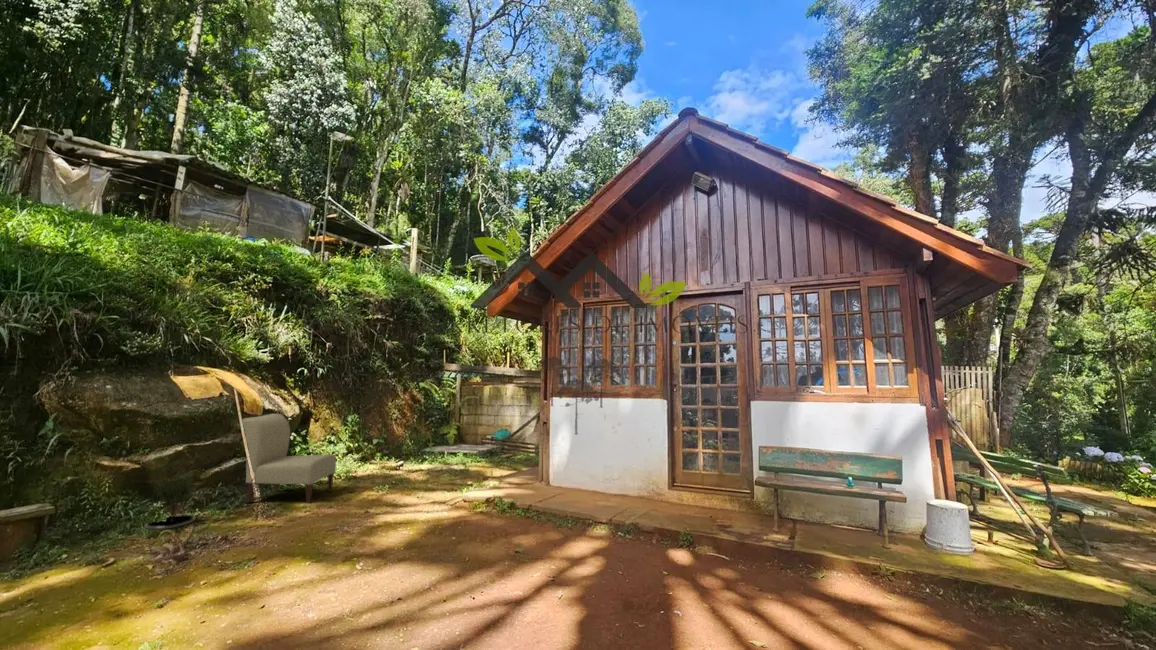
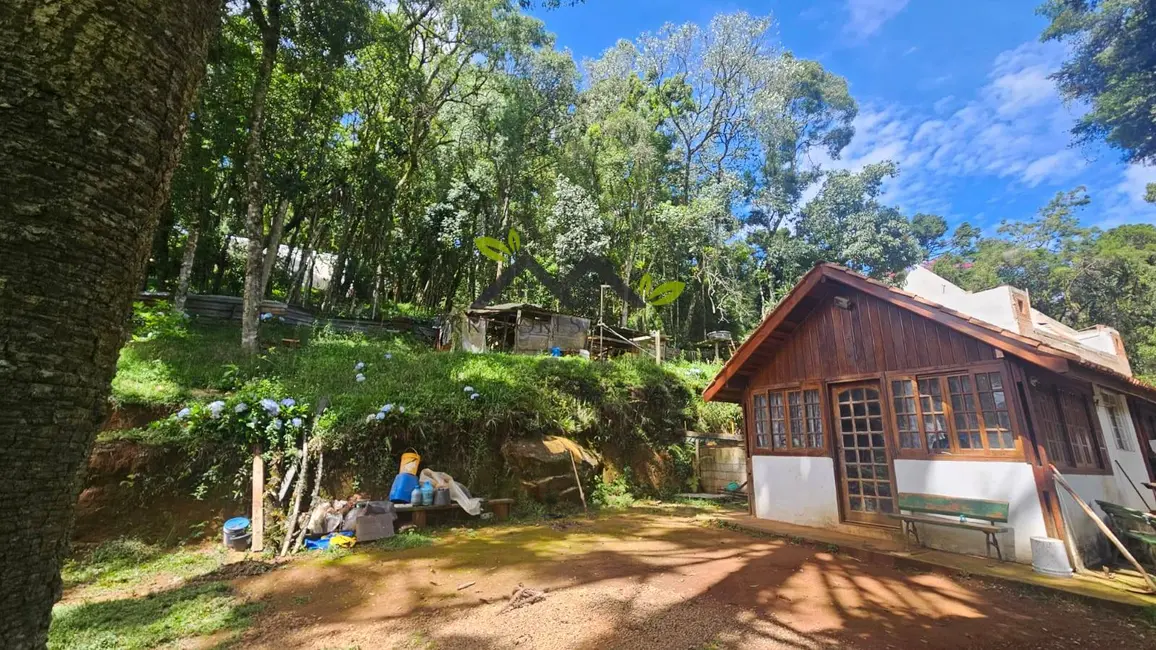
chair: present [242,413,336,503] -> none [574,463,621,515]

